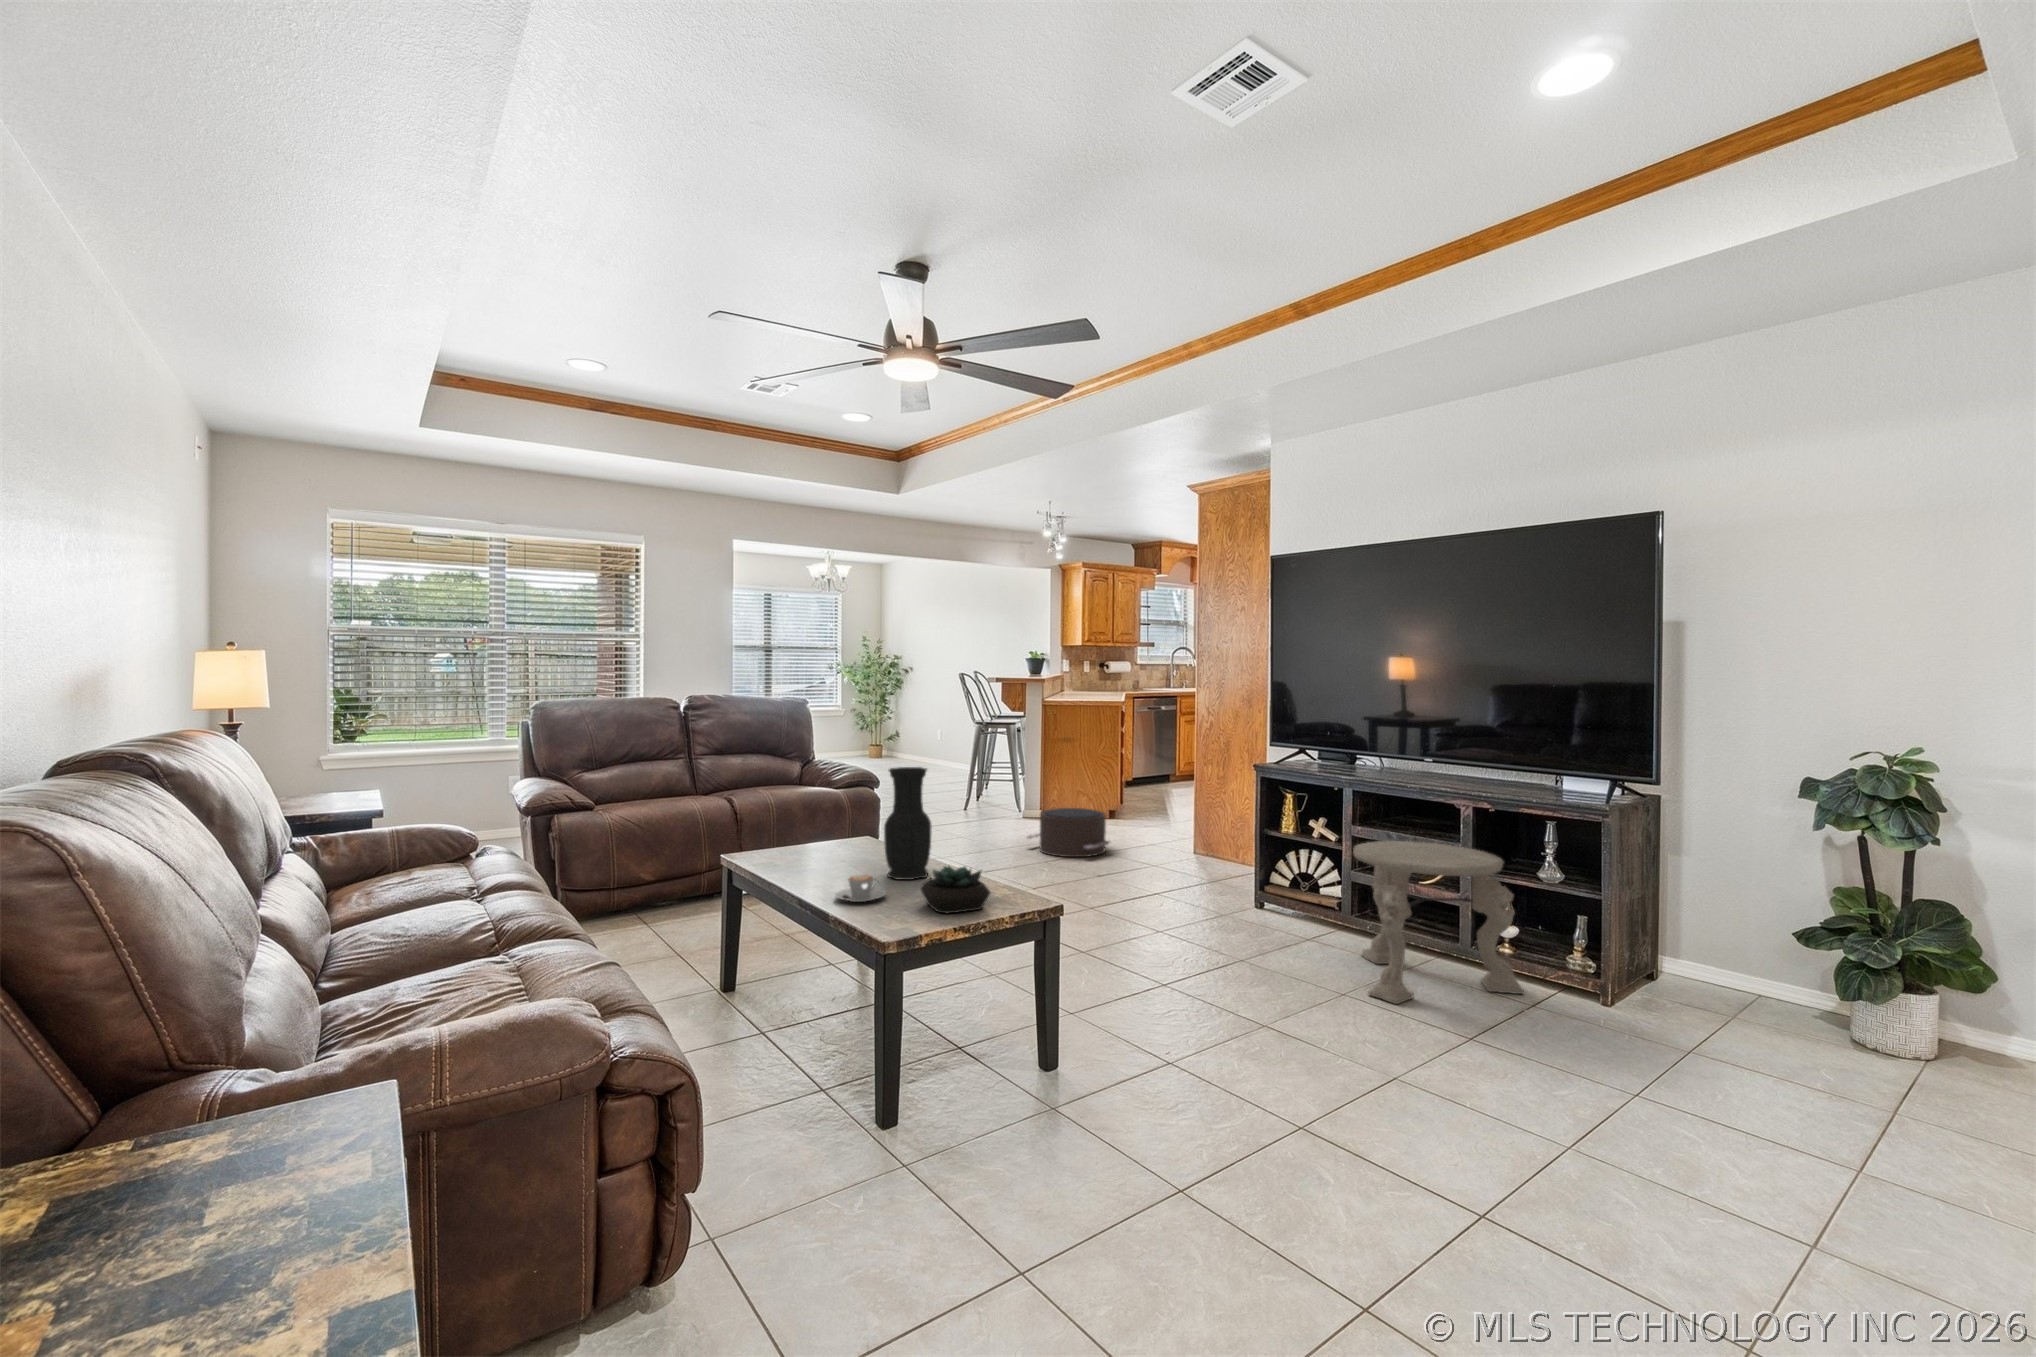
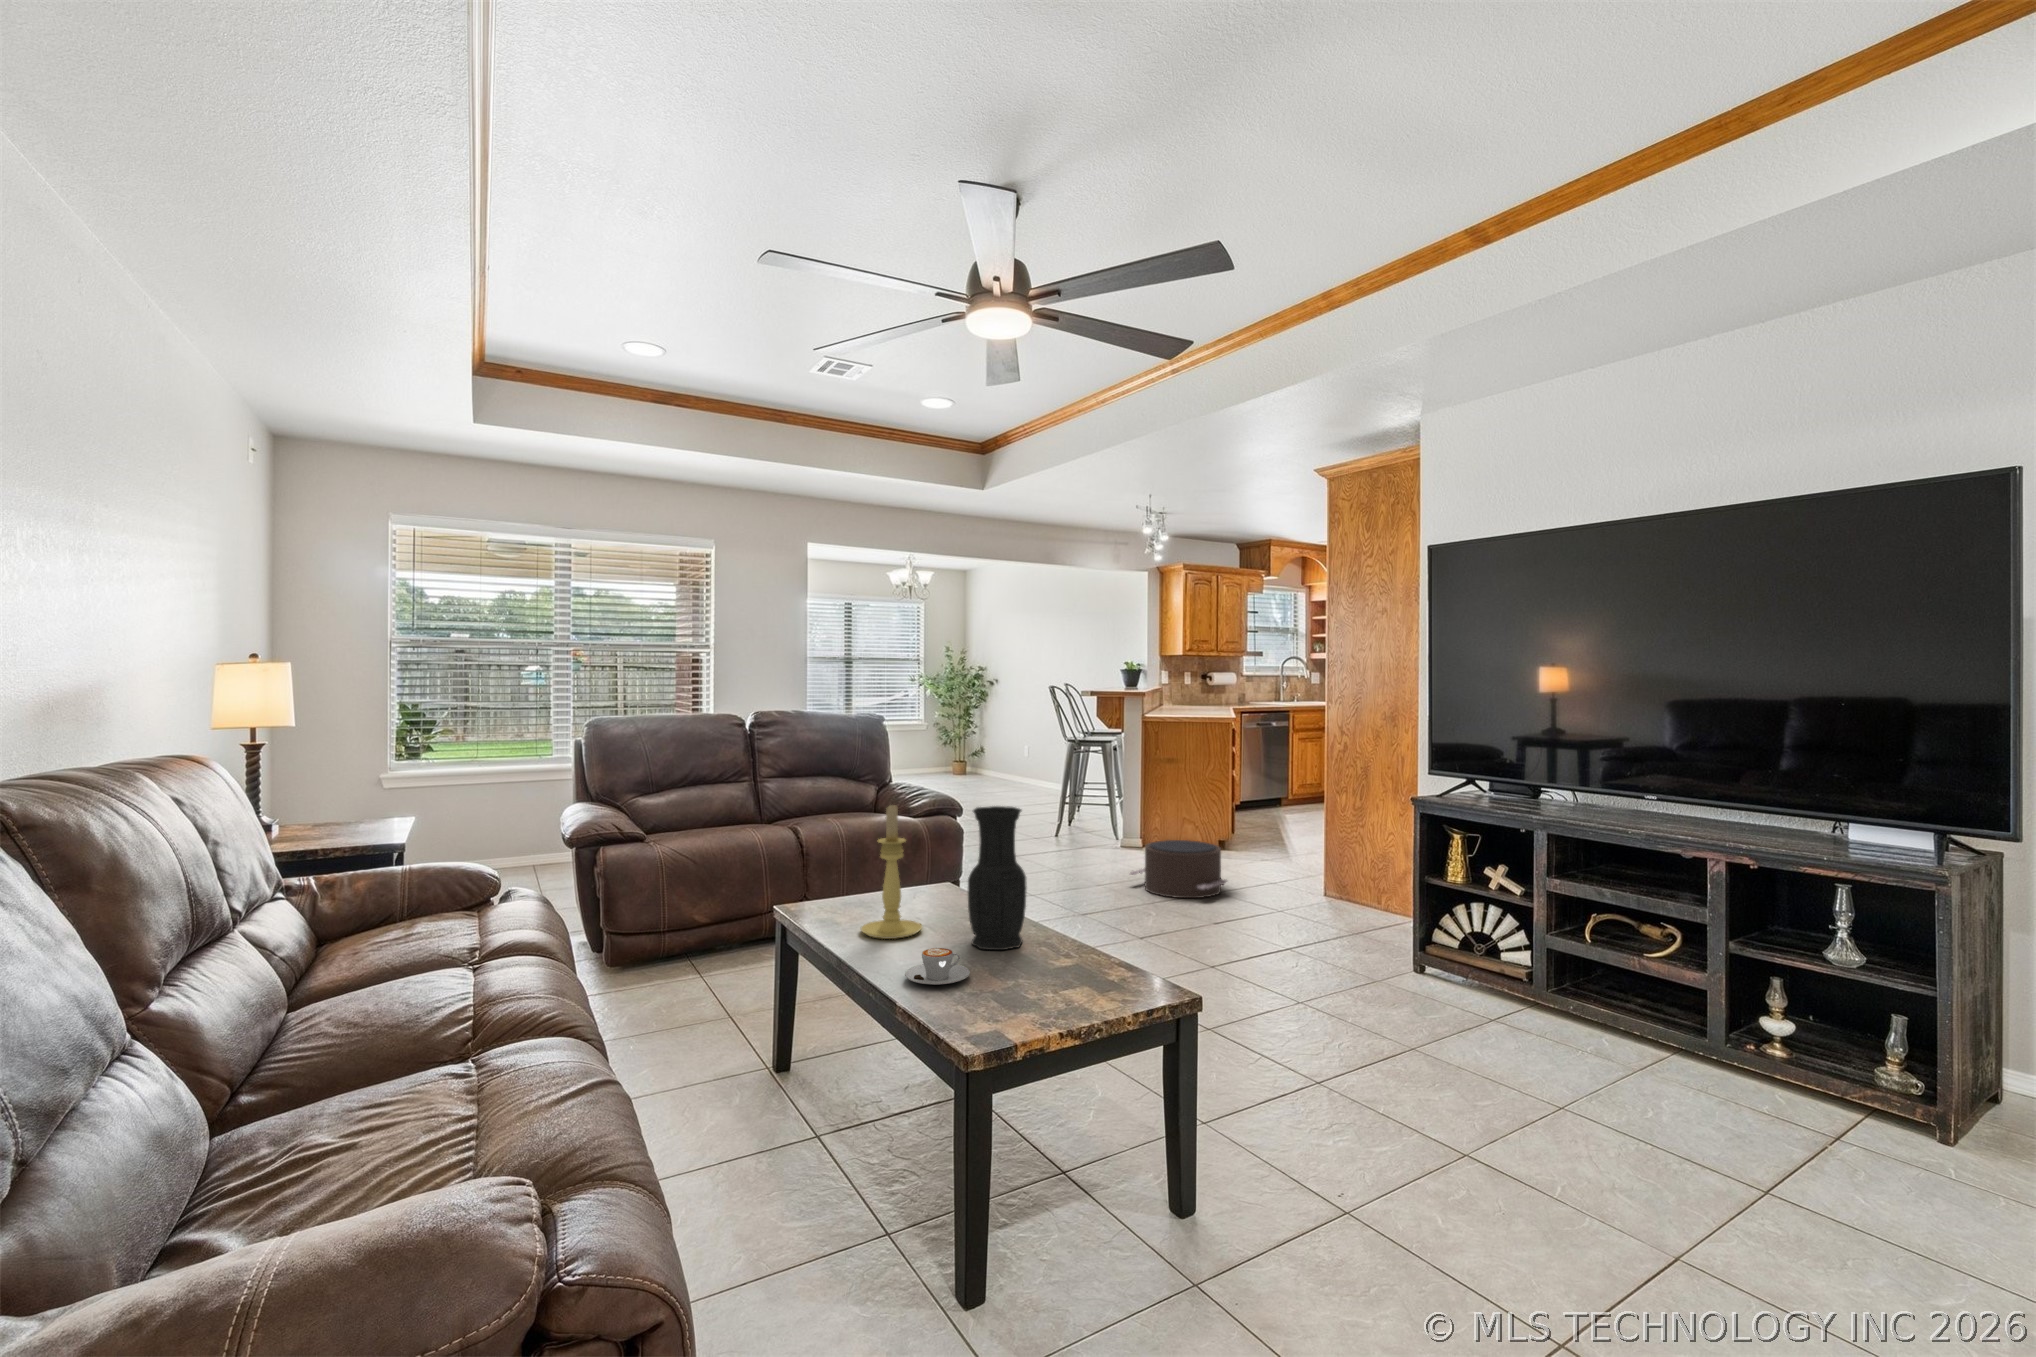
candle holder: none [796,766,848,874] -> present [861,805,922,939]
side table: present [1353,841,1524,1004] -> none [1564,902,1814,1127]
succulent plant: present [920,866,990,913] -> none [1013,940,1106,1007]

